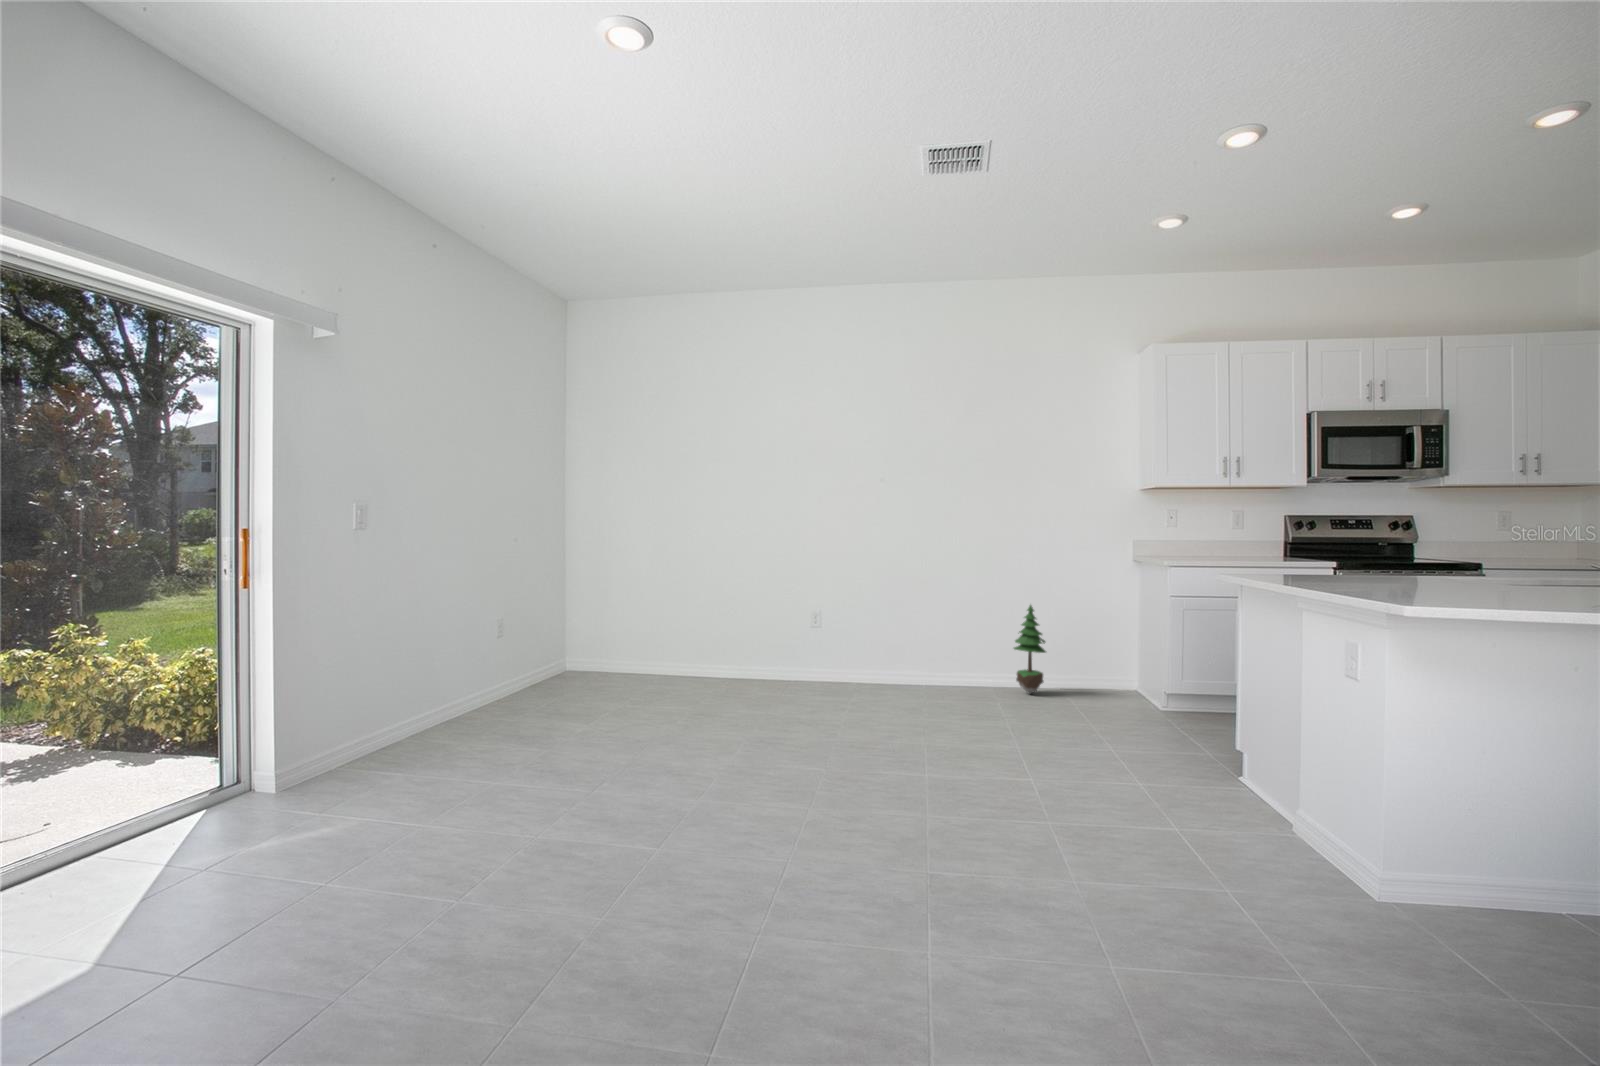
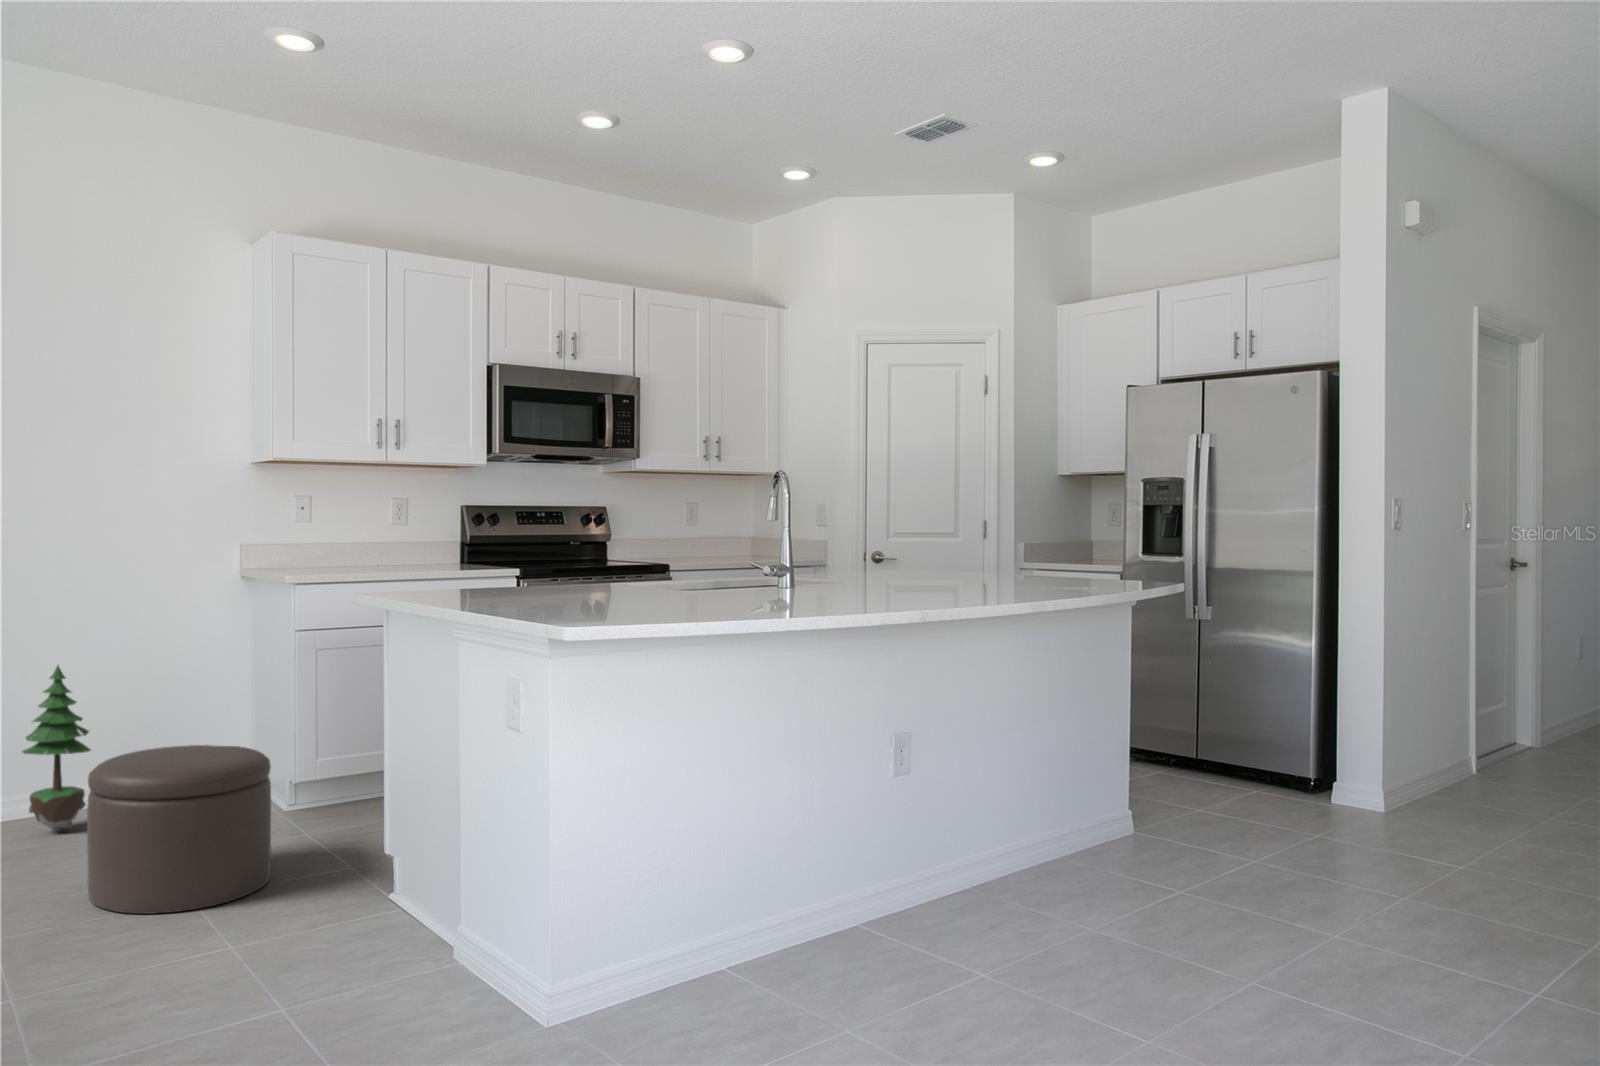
ottoman: none [1048,656,1154,756] -> present [87,745,271,914]

